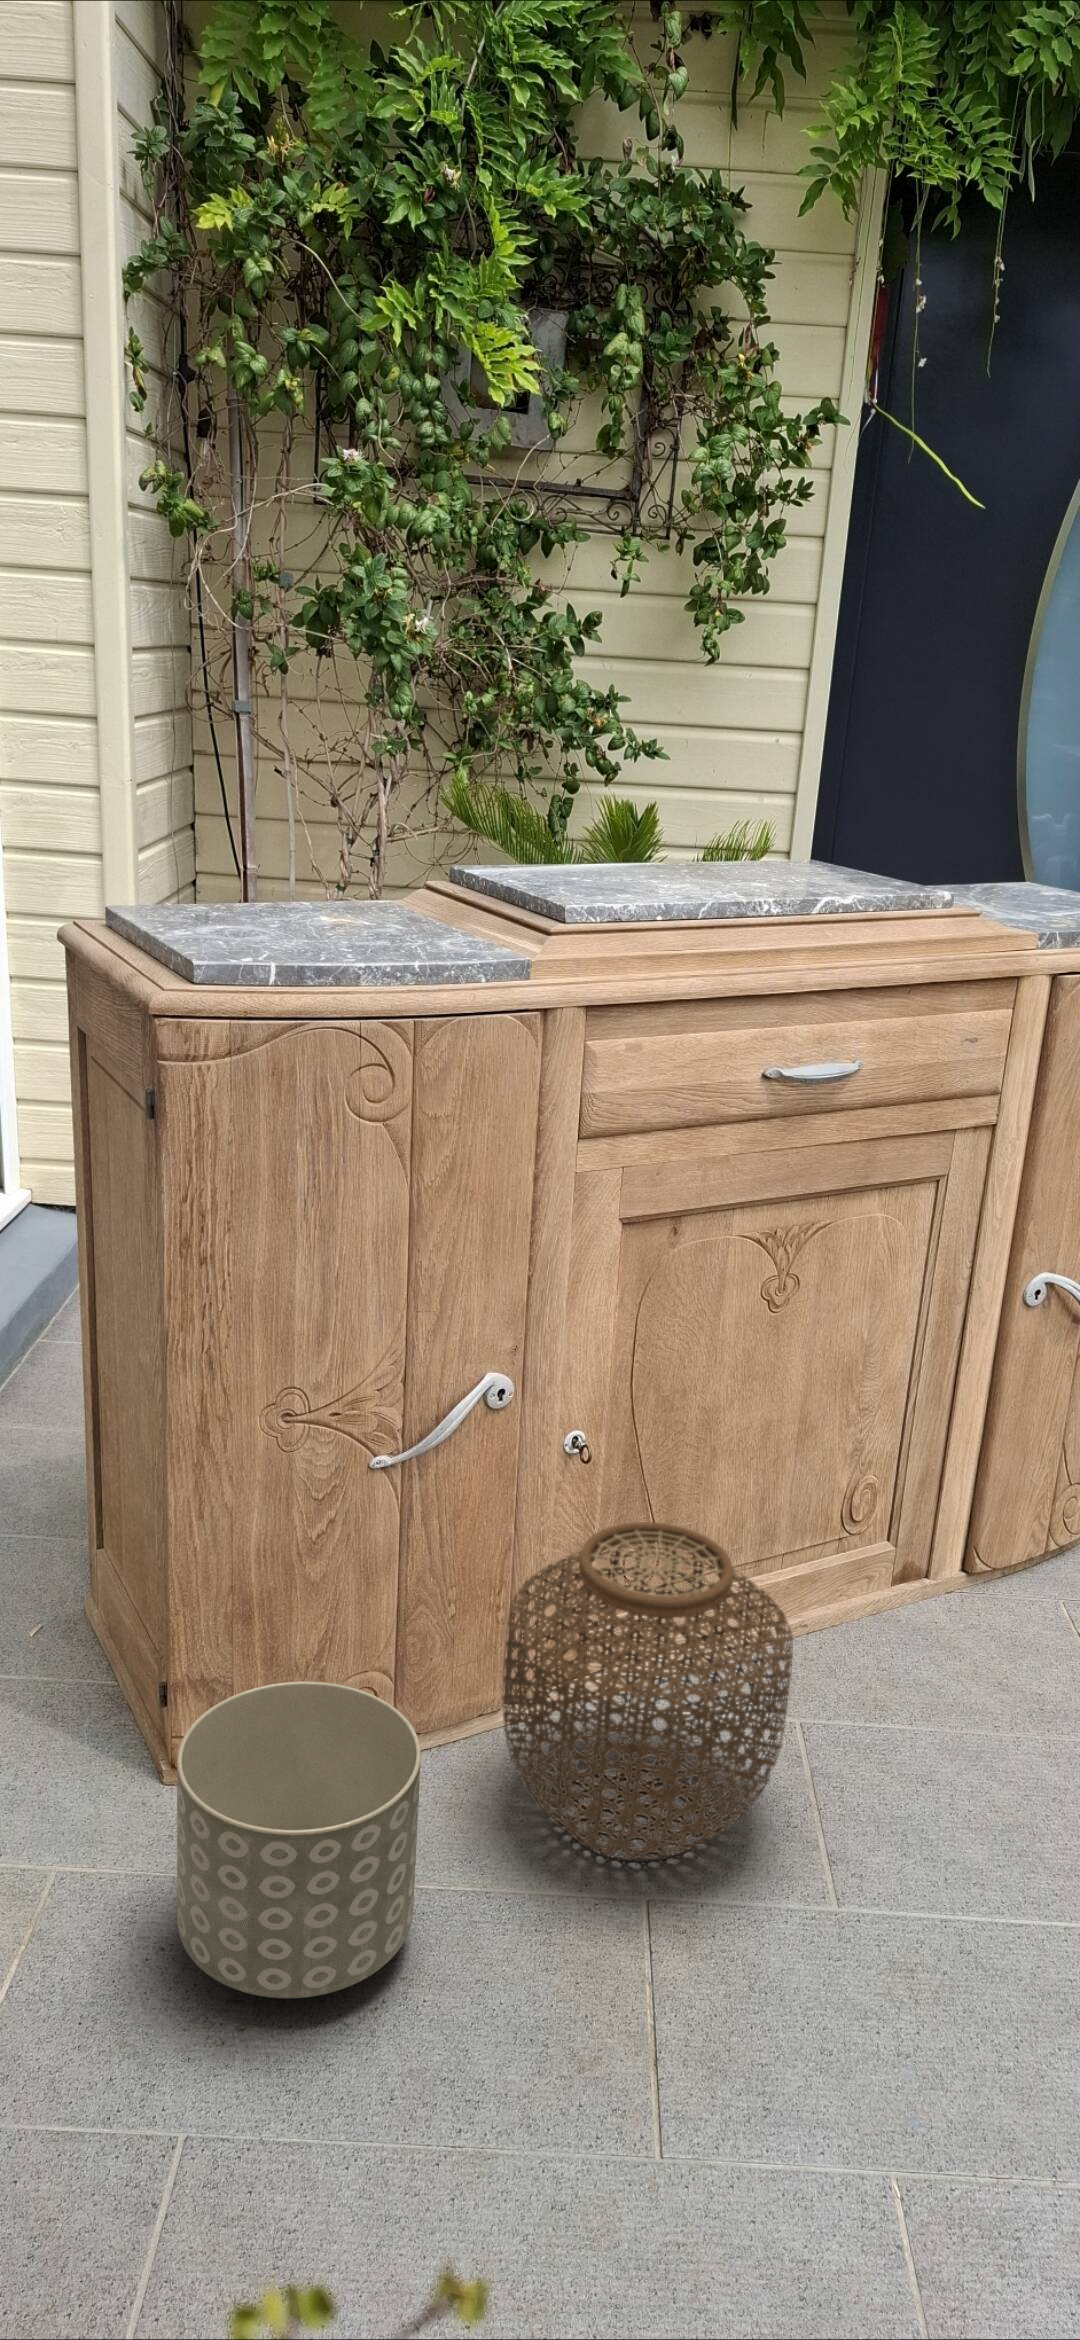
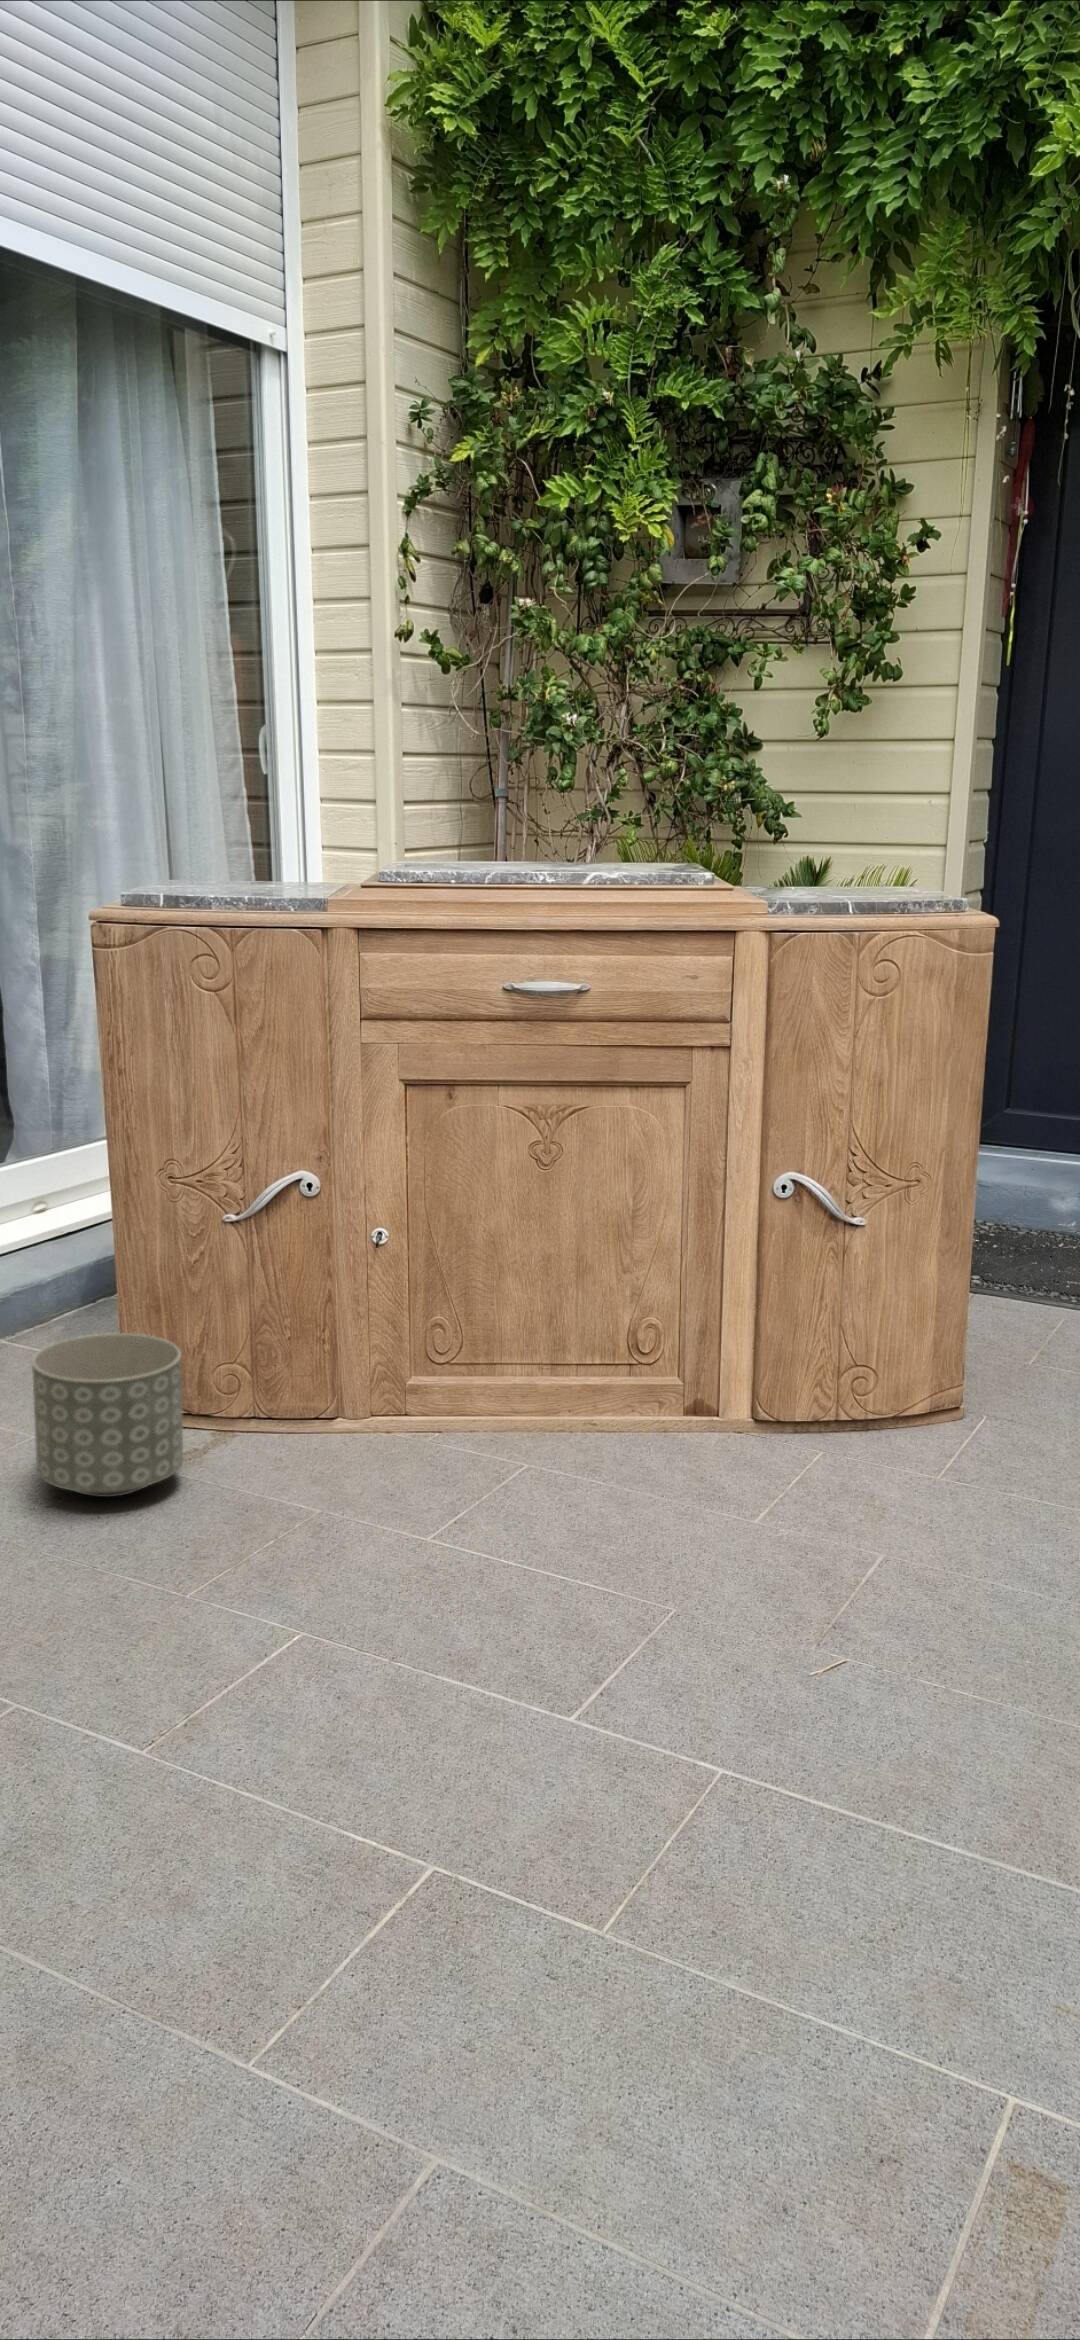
woven basket: present [502,1522,793,1860] -> none [272,1277,463,1496]

